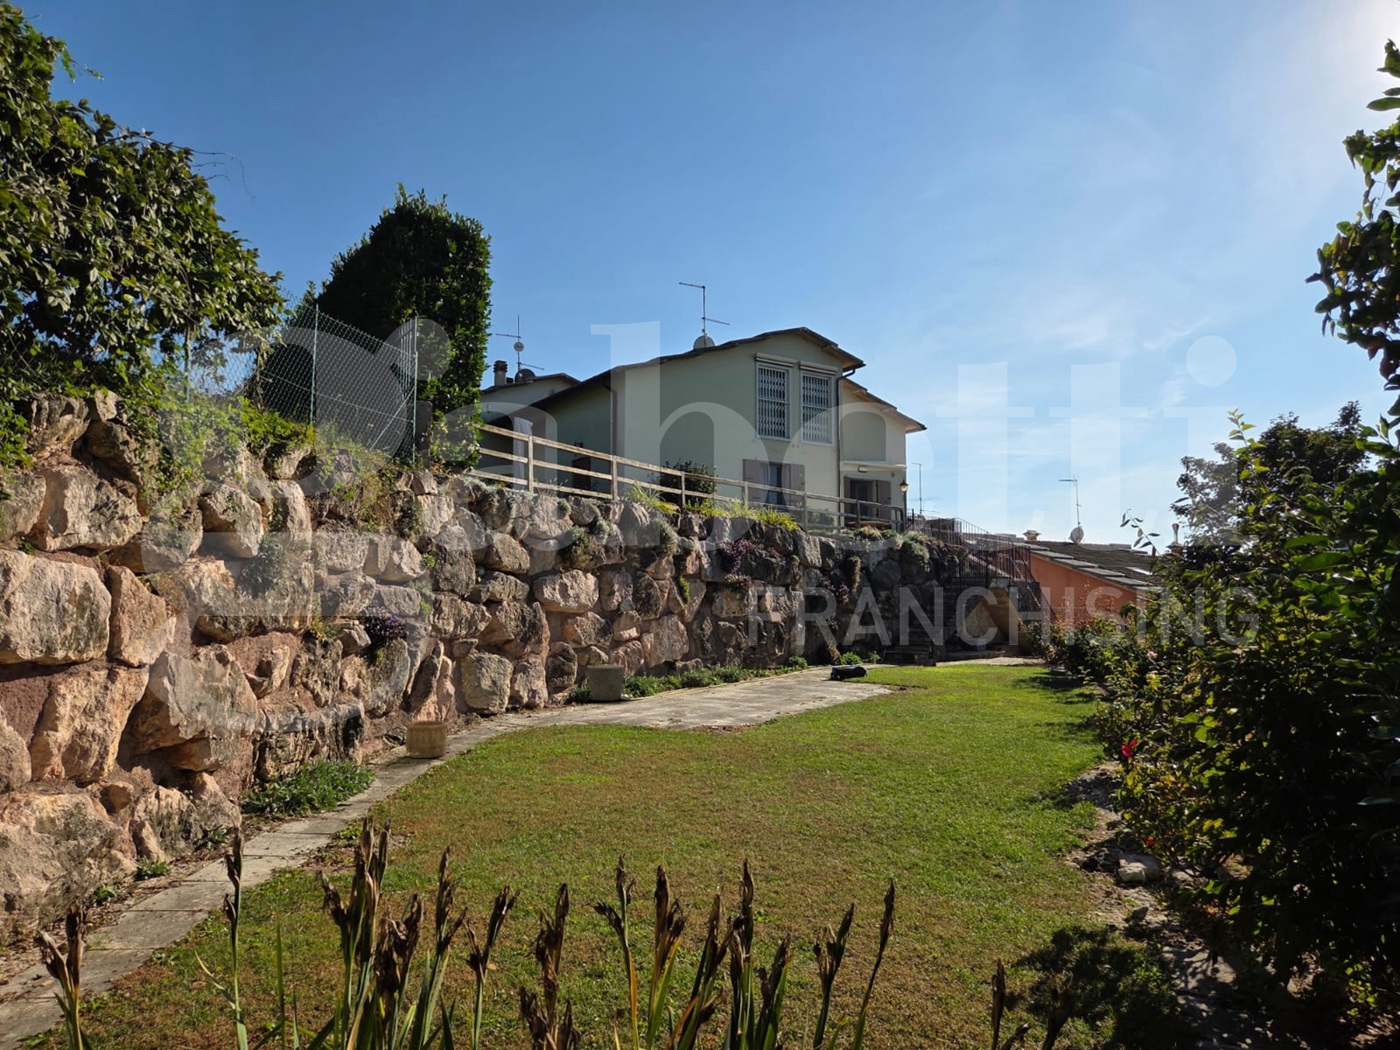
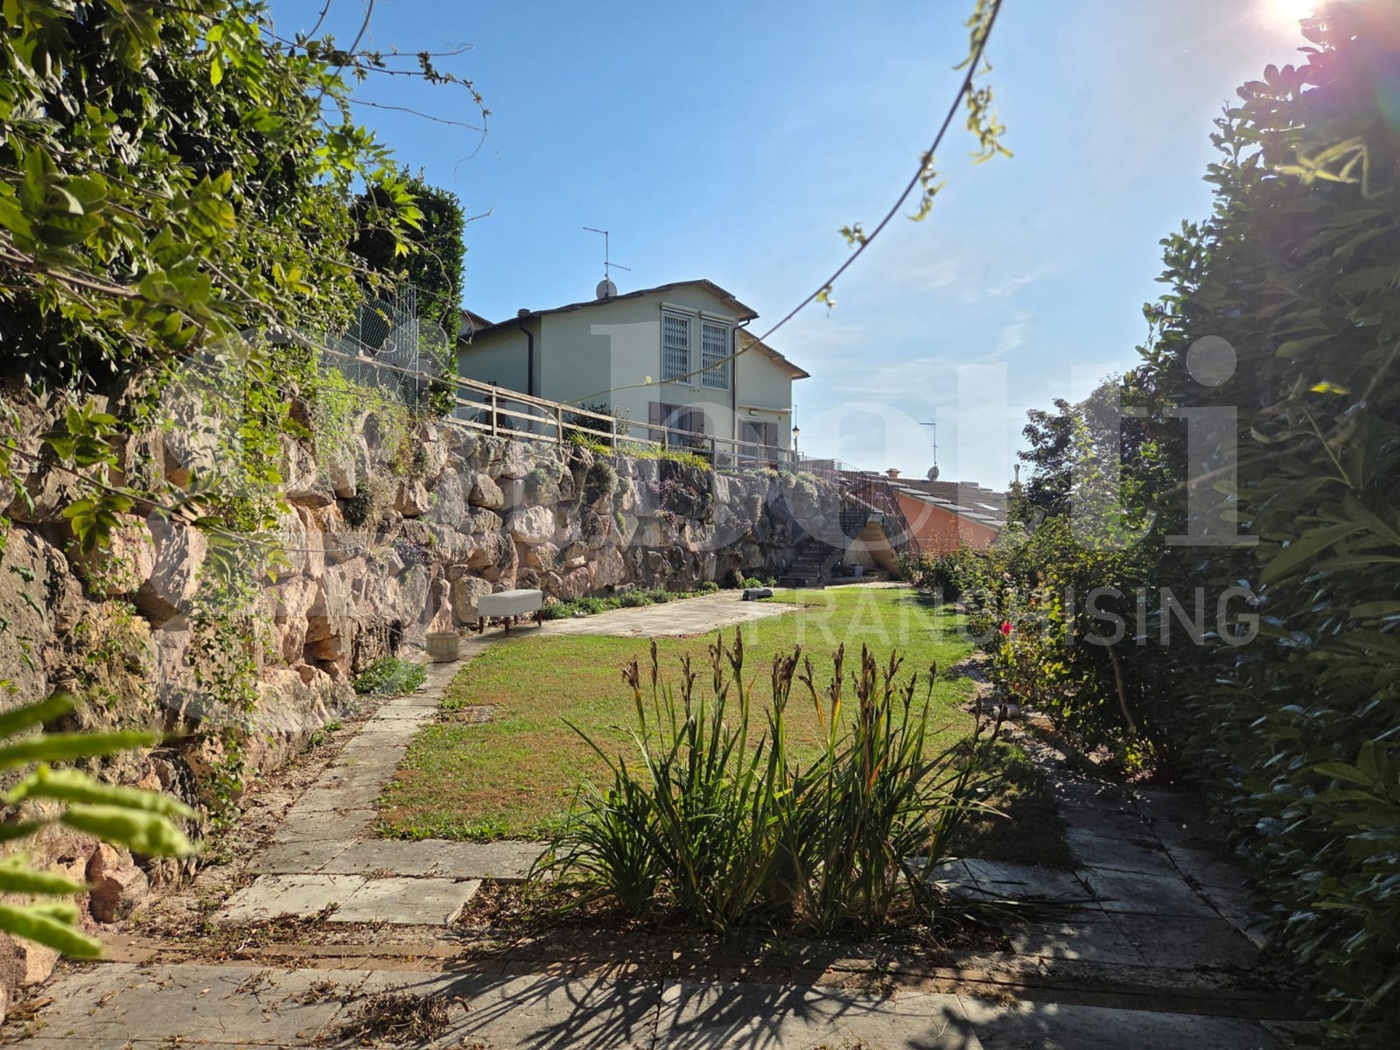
planter: present [587,665,624,701] -> none [547,587,579,618]
bench: none [490,668,574,723] -> present [478,590,543,635]

